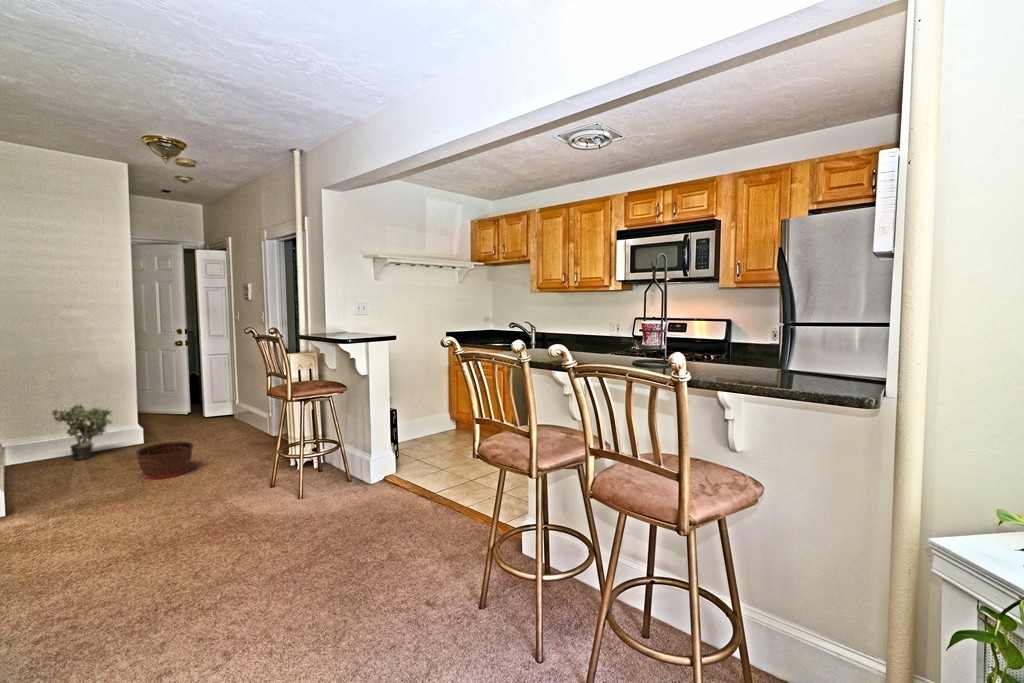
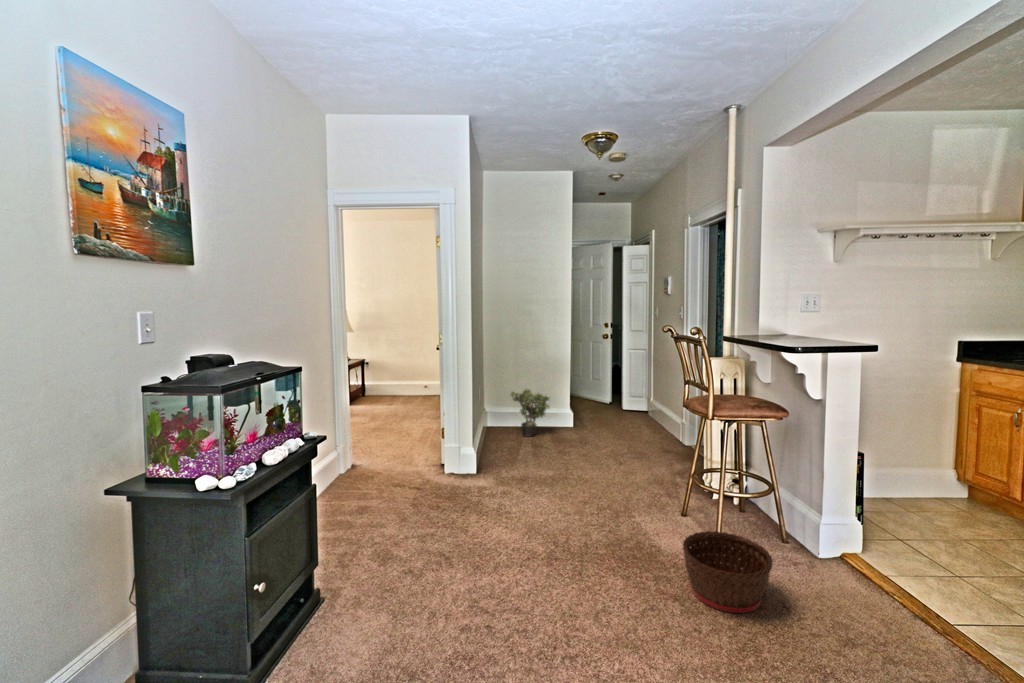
basket: present [136,442,193,479] -> present [683,531,773,613]

